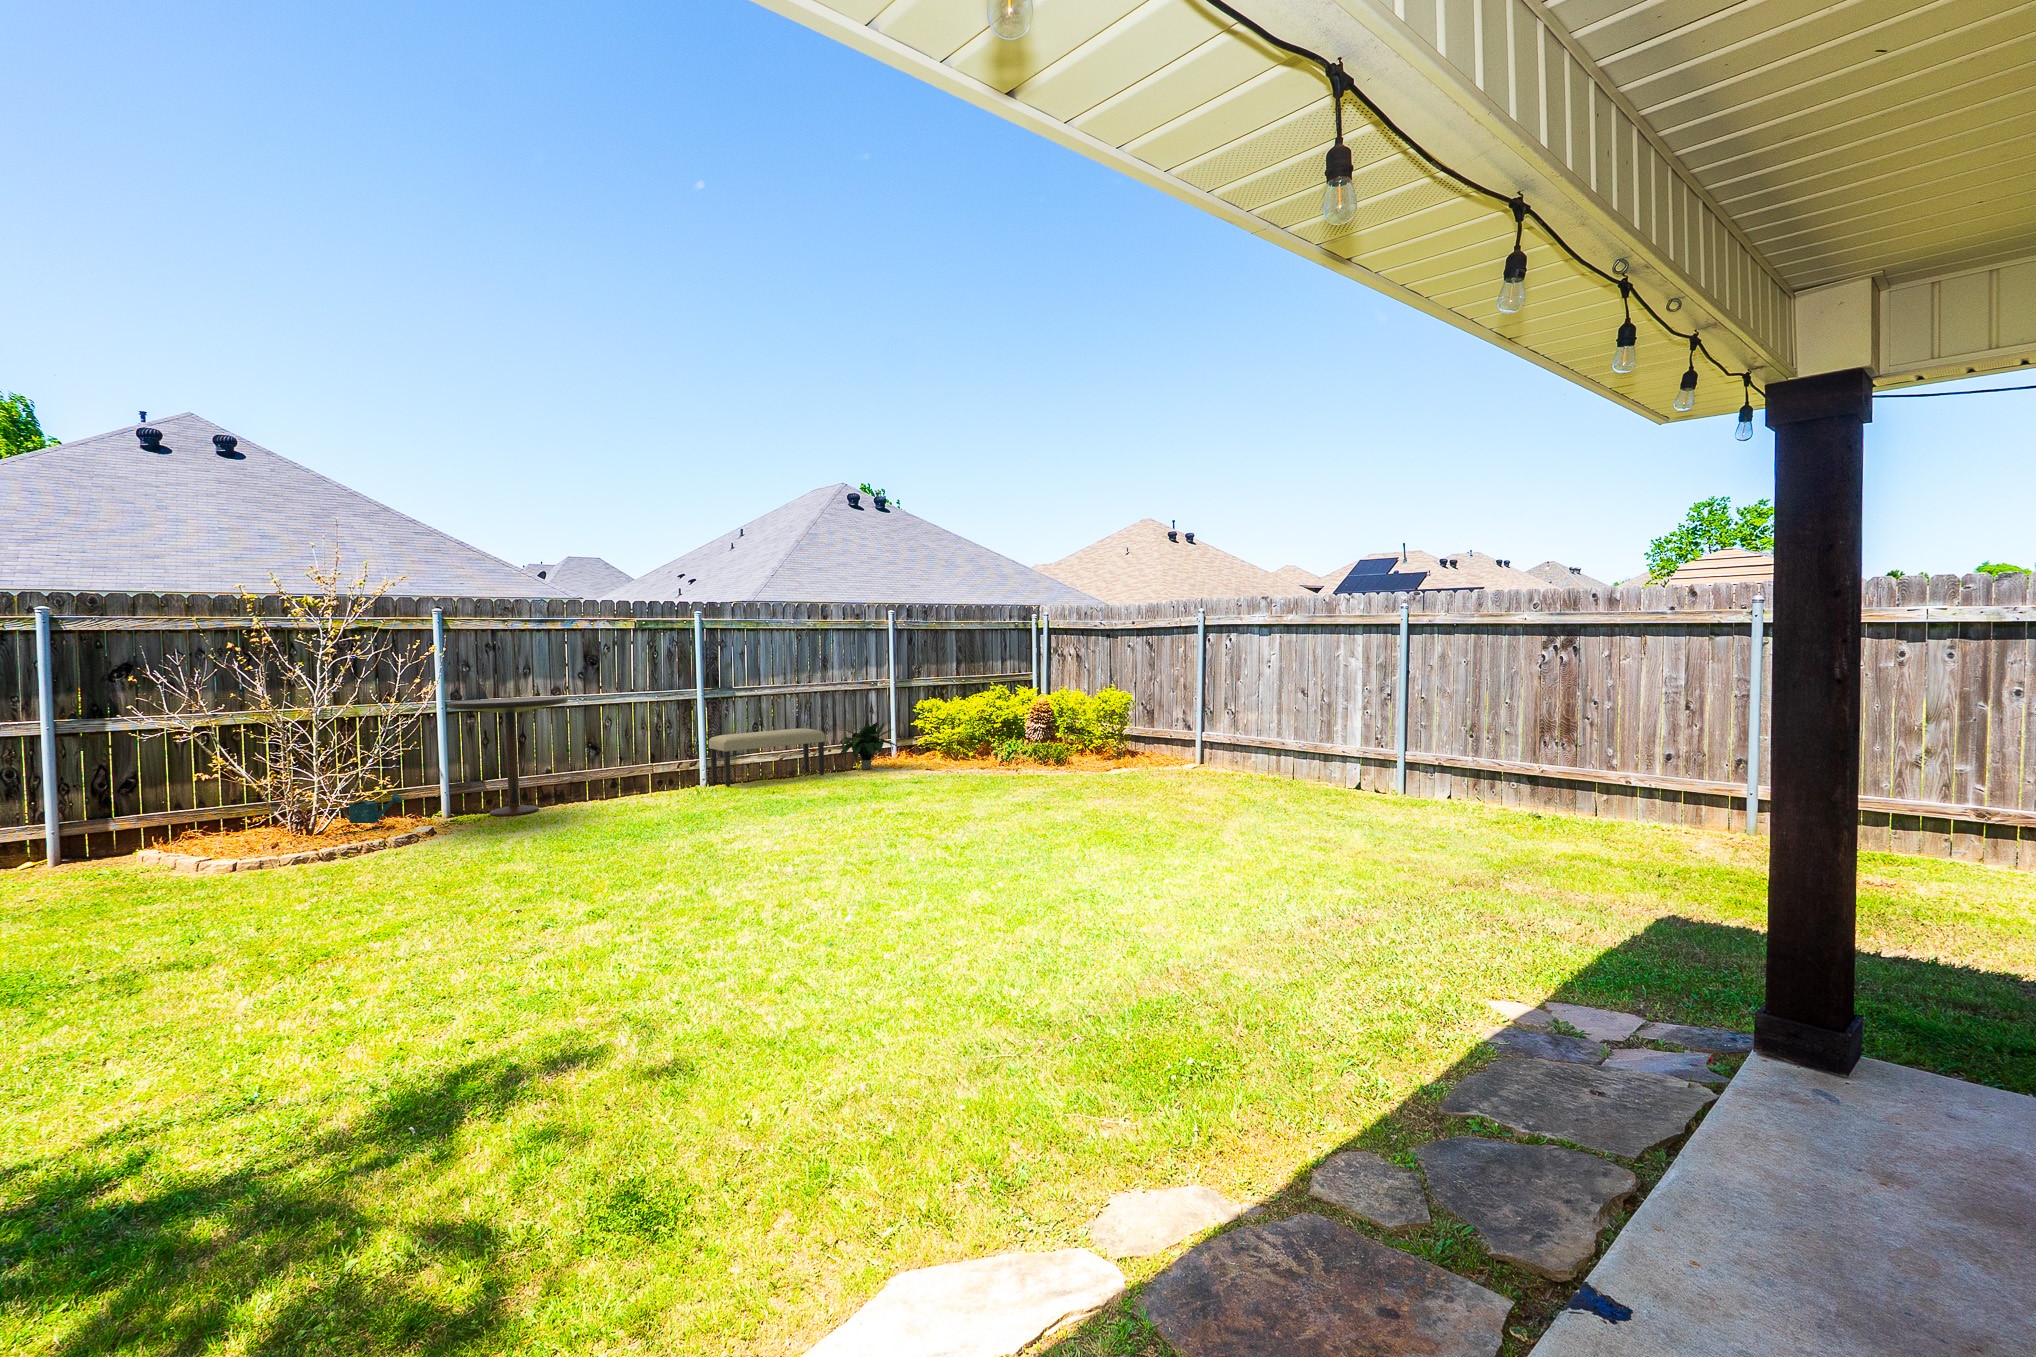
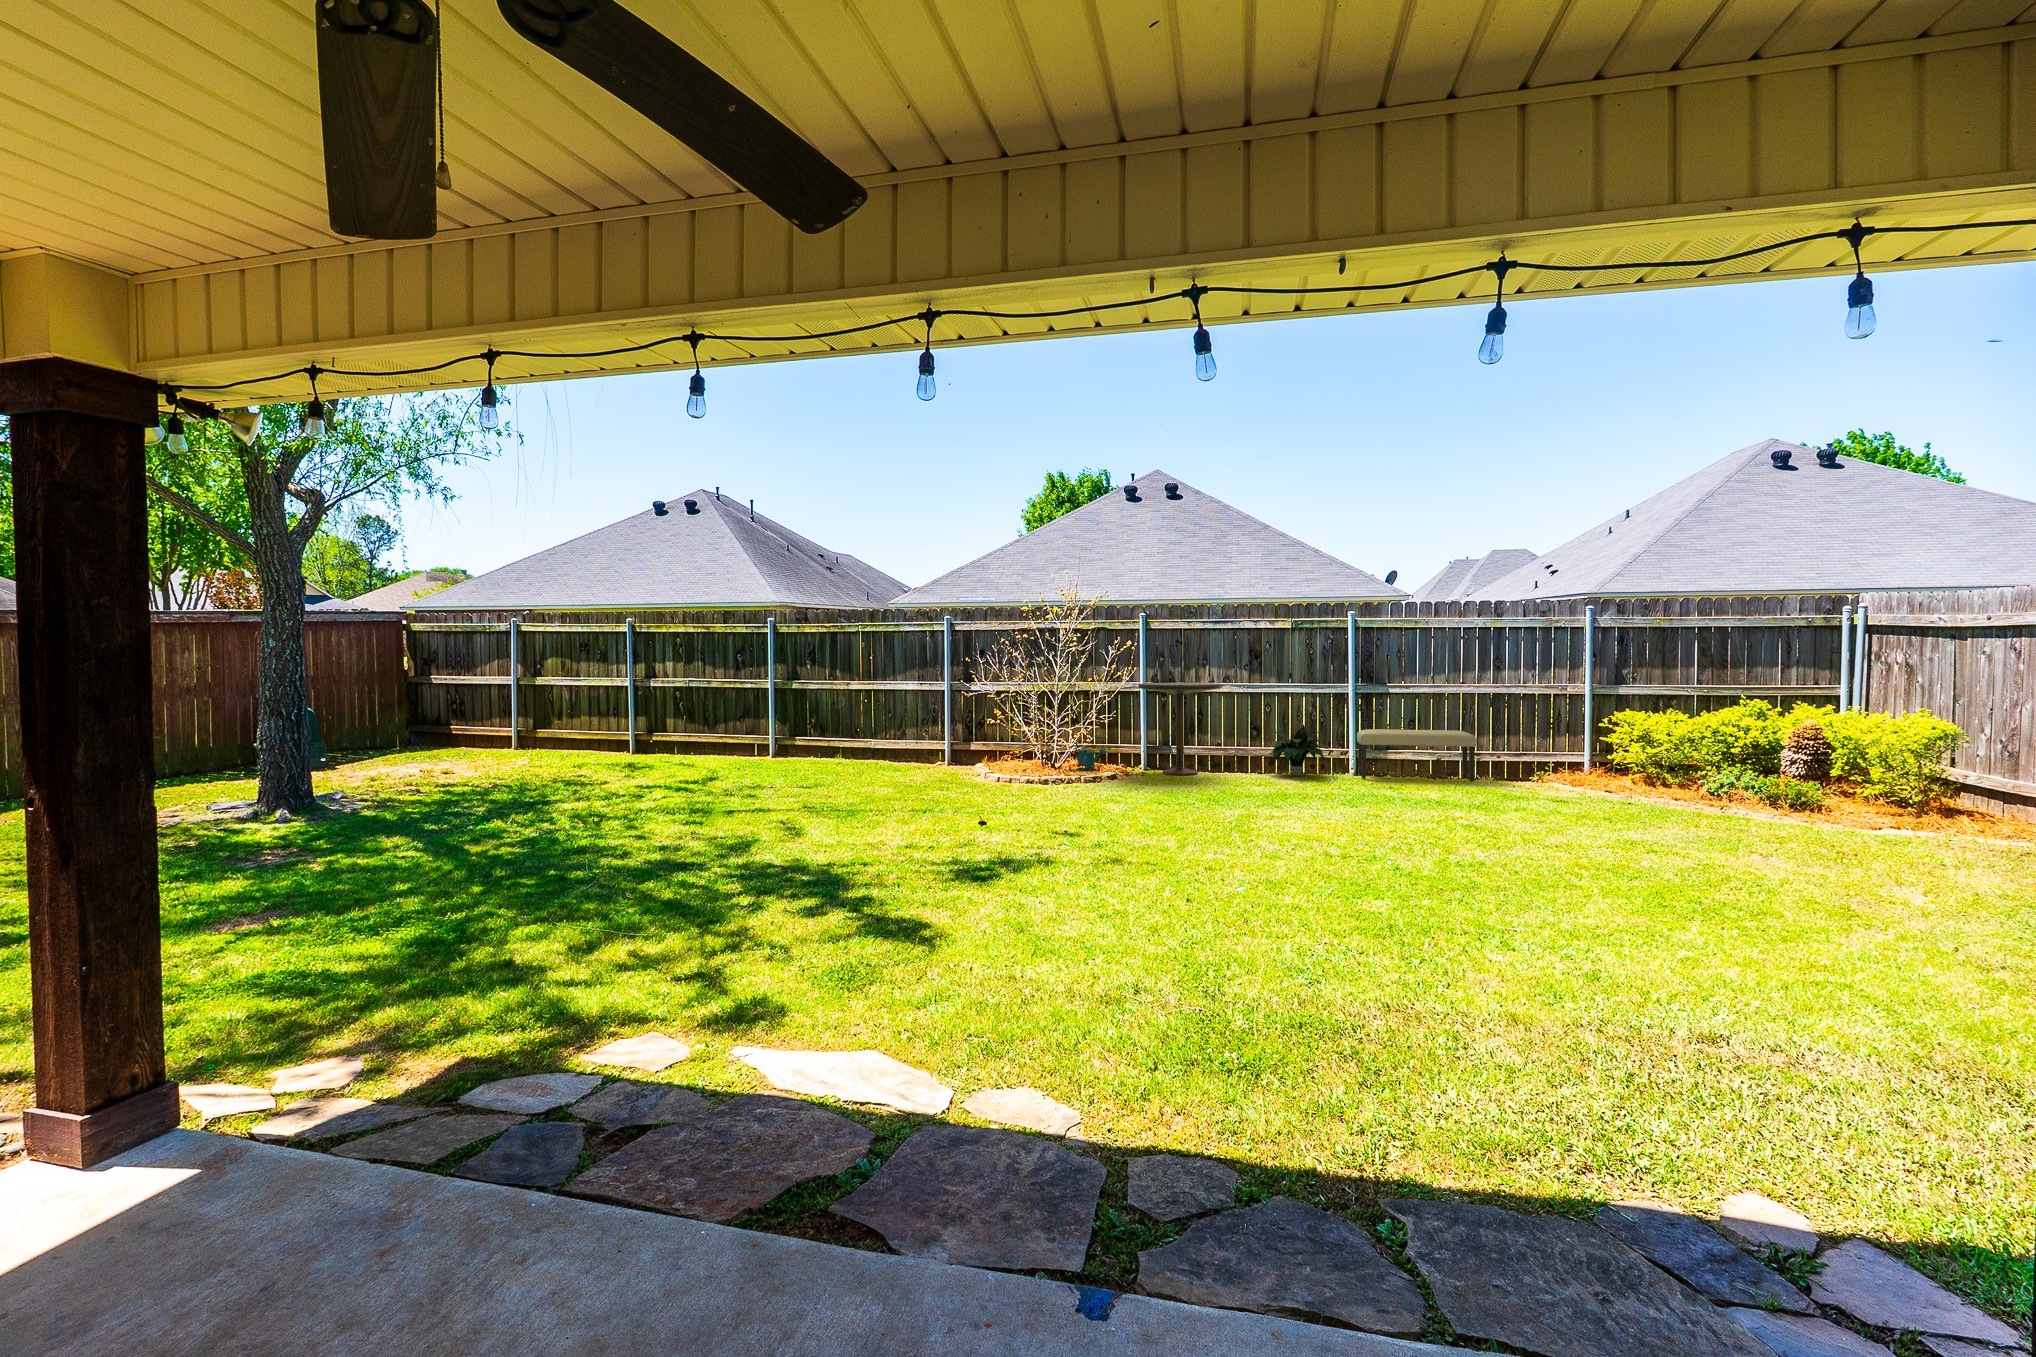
potted plant: present [838,721,897,769] -> present [1269,725,1329,776]

